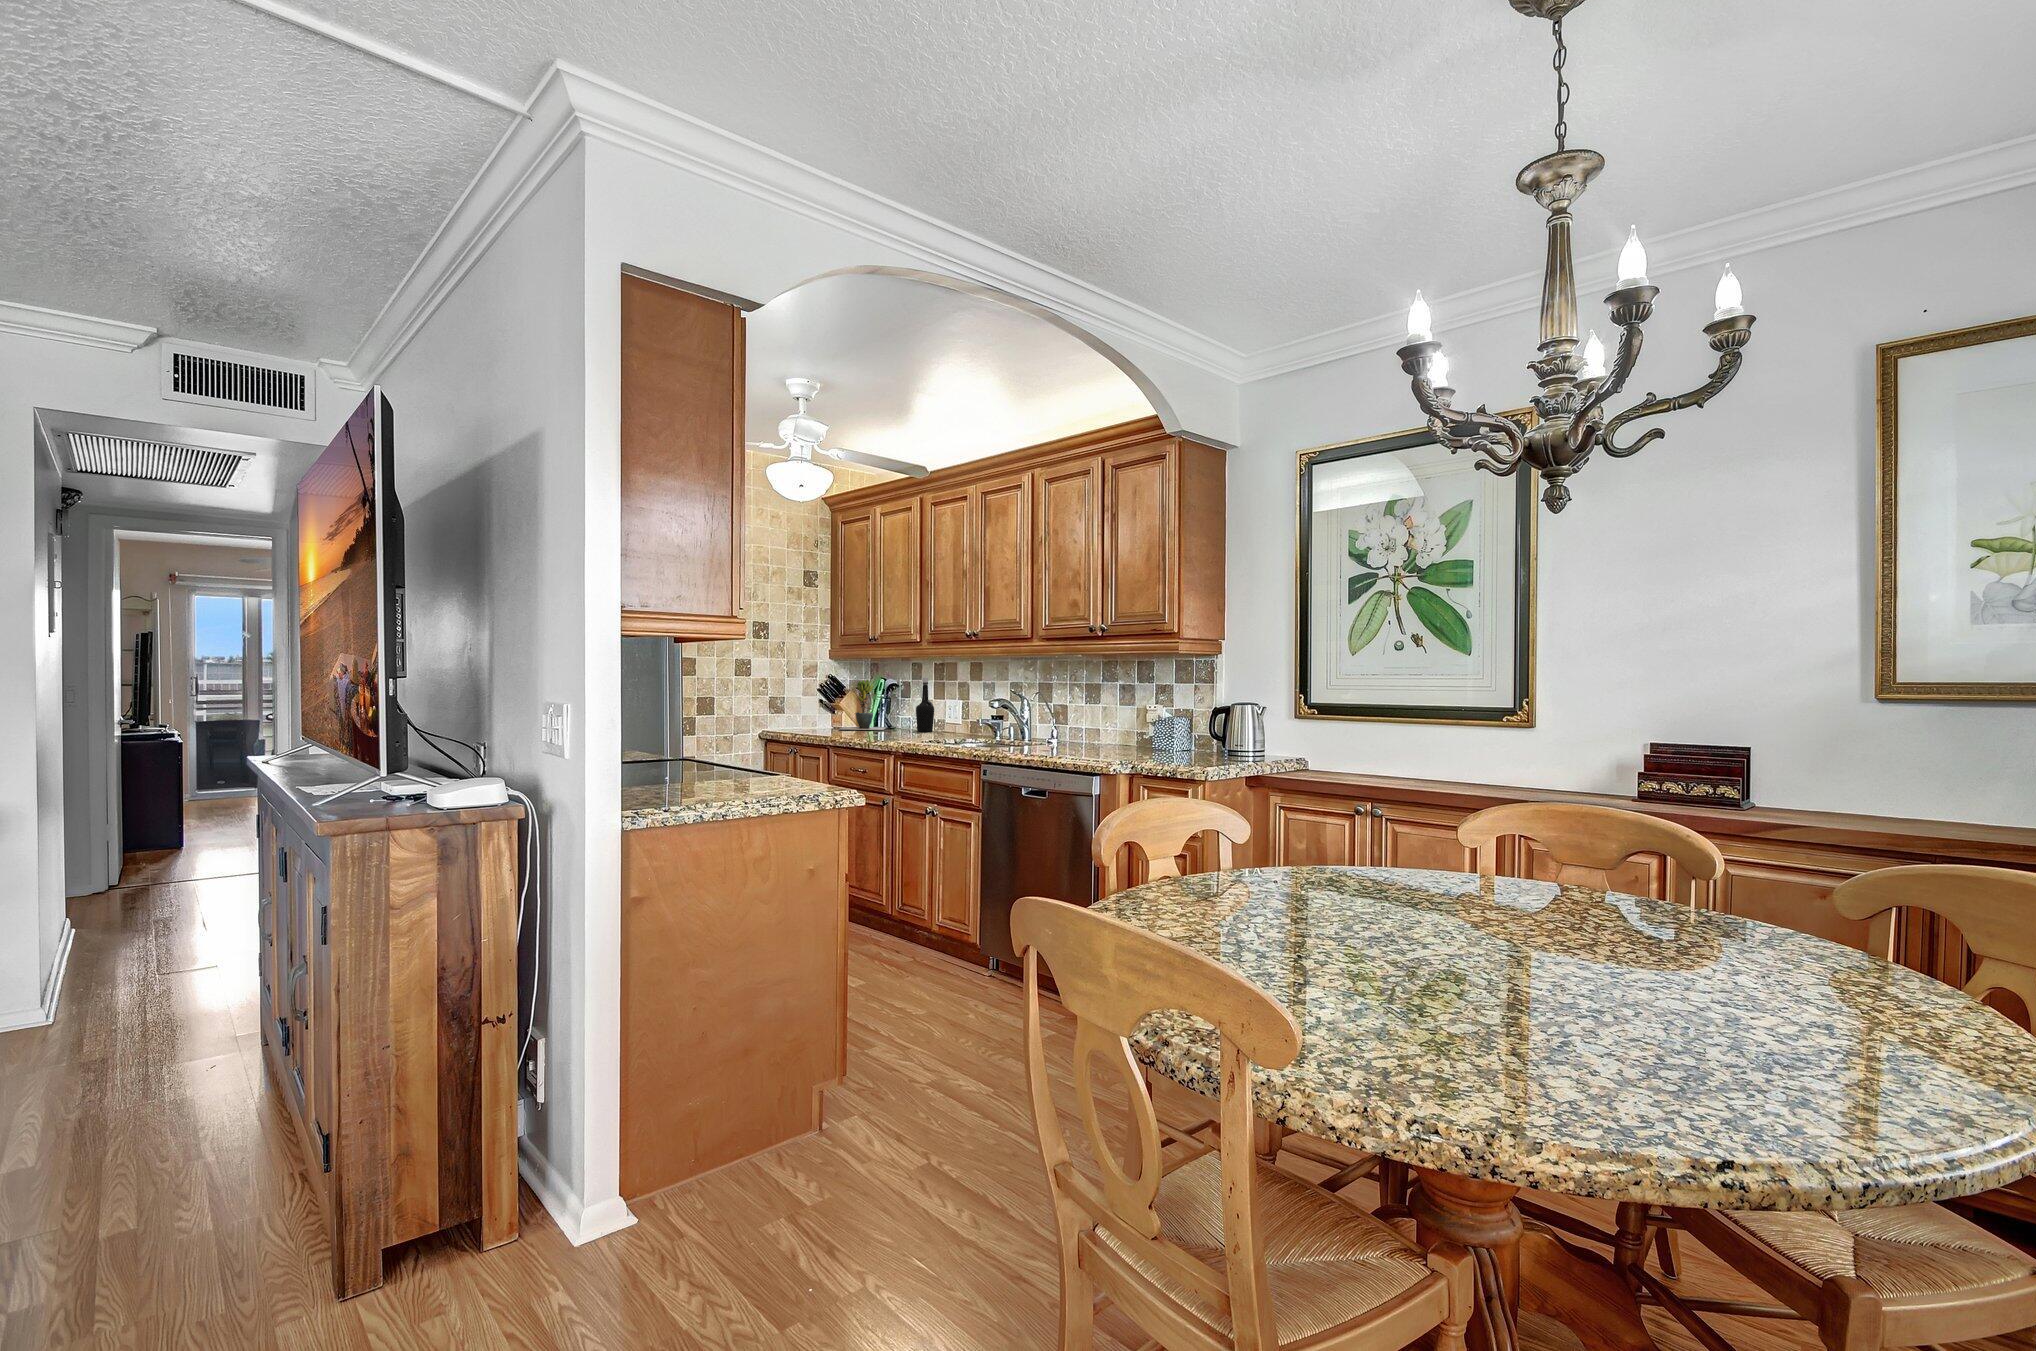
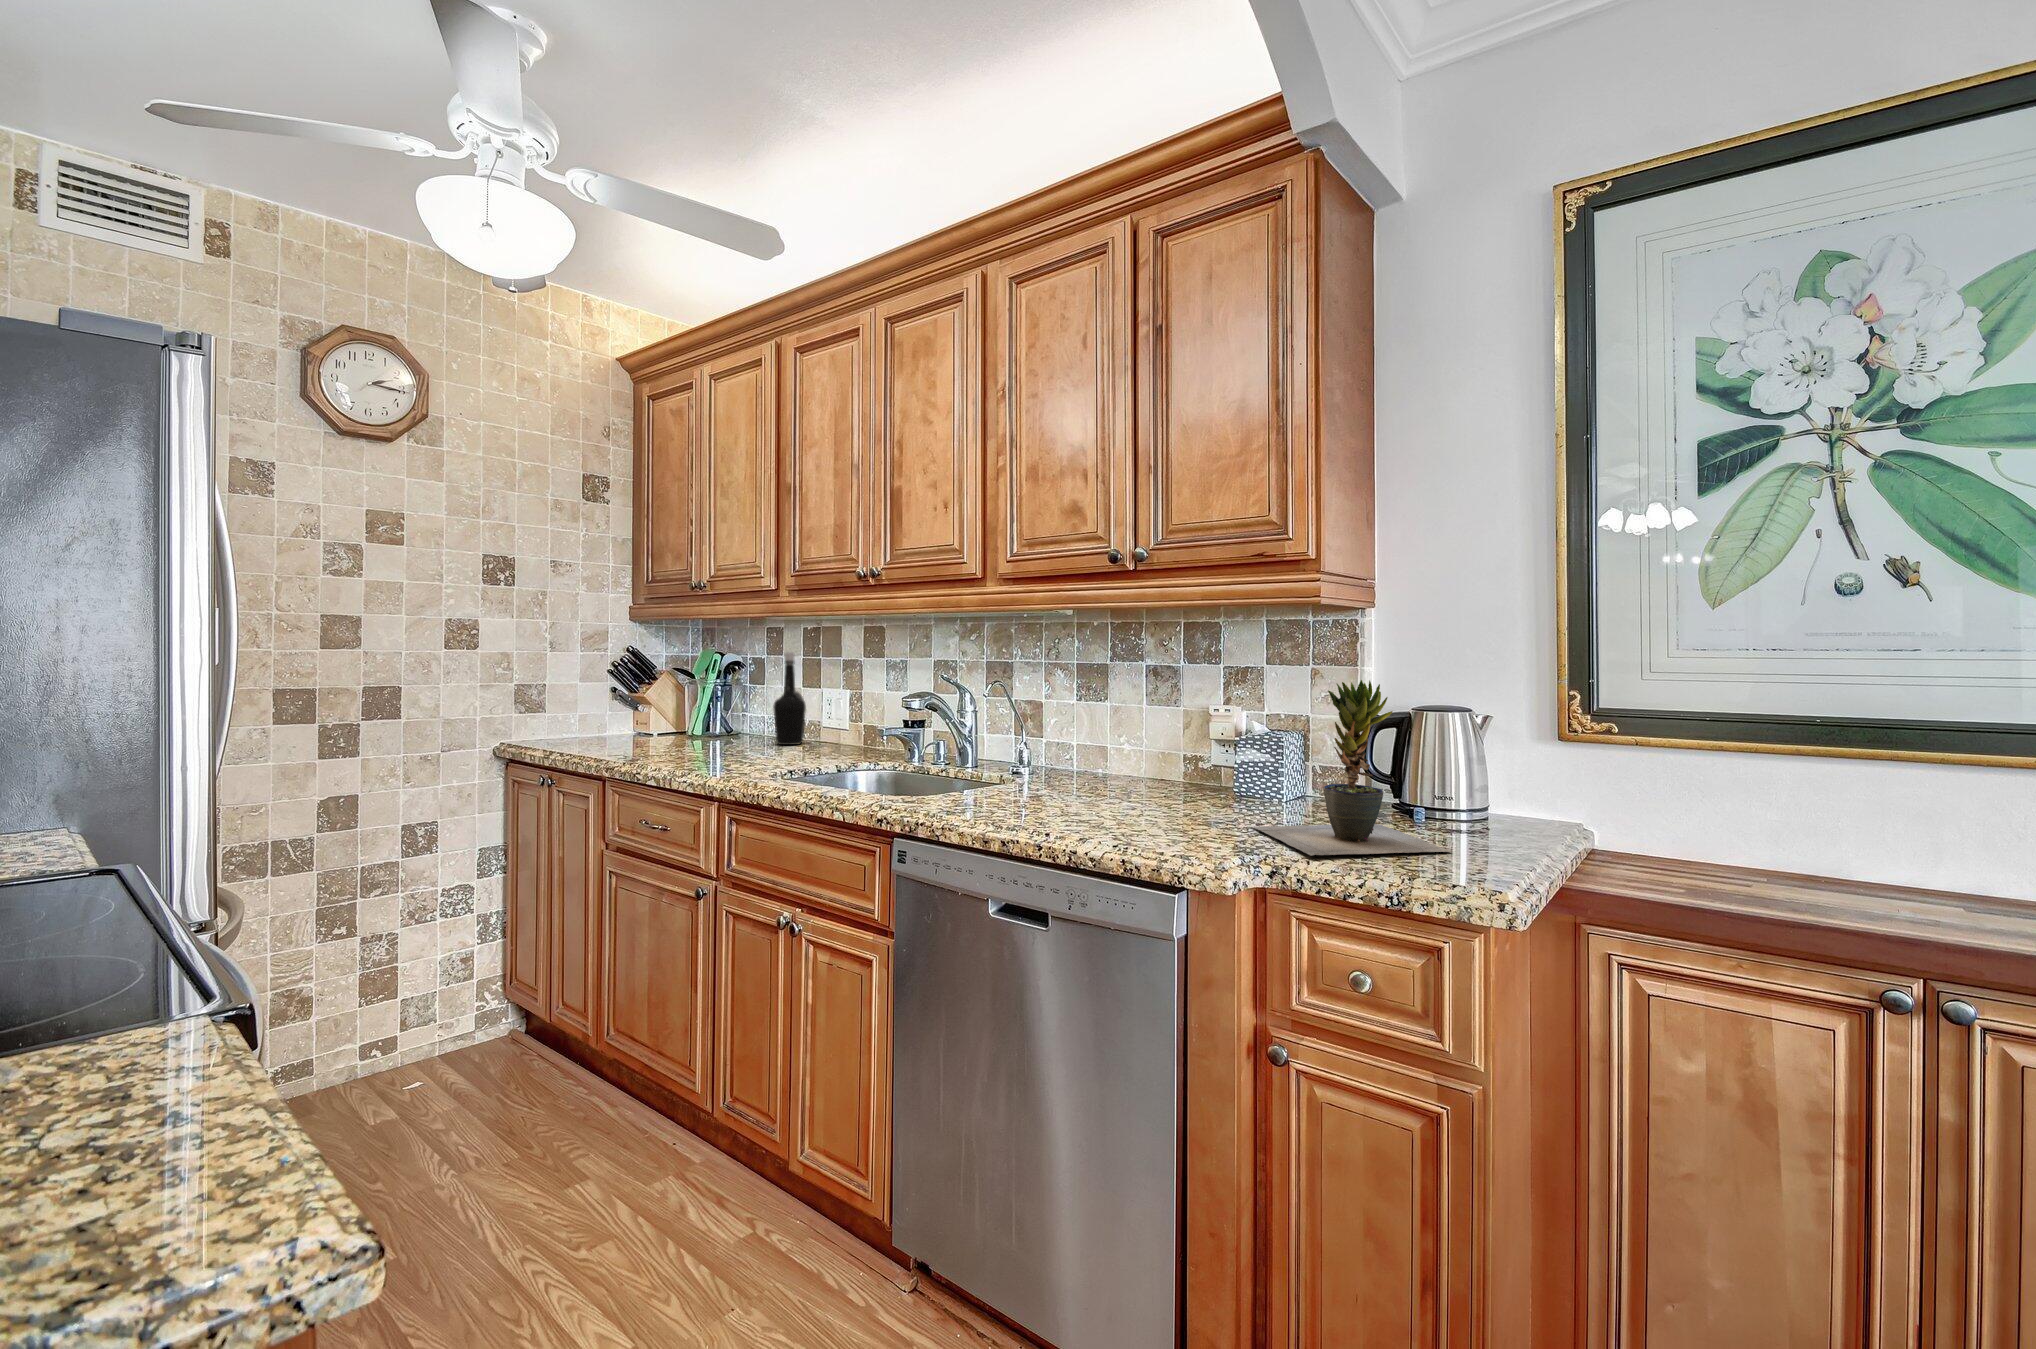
potted plant: present [840,680,887,730] -> present [1253,680,1451,856]

